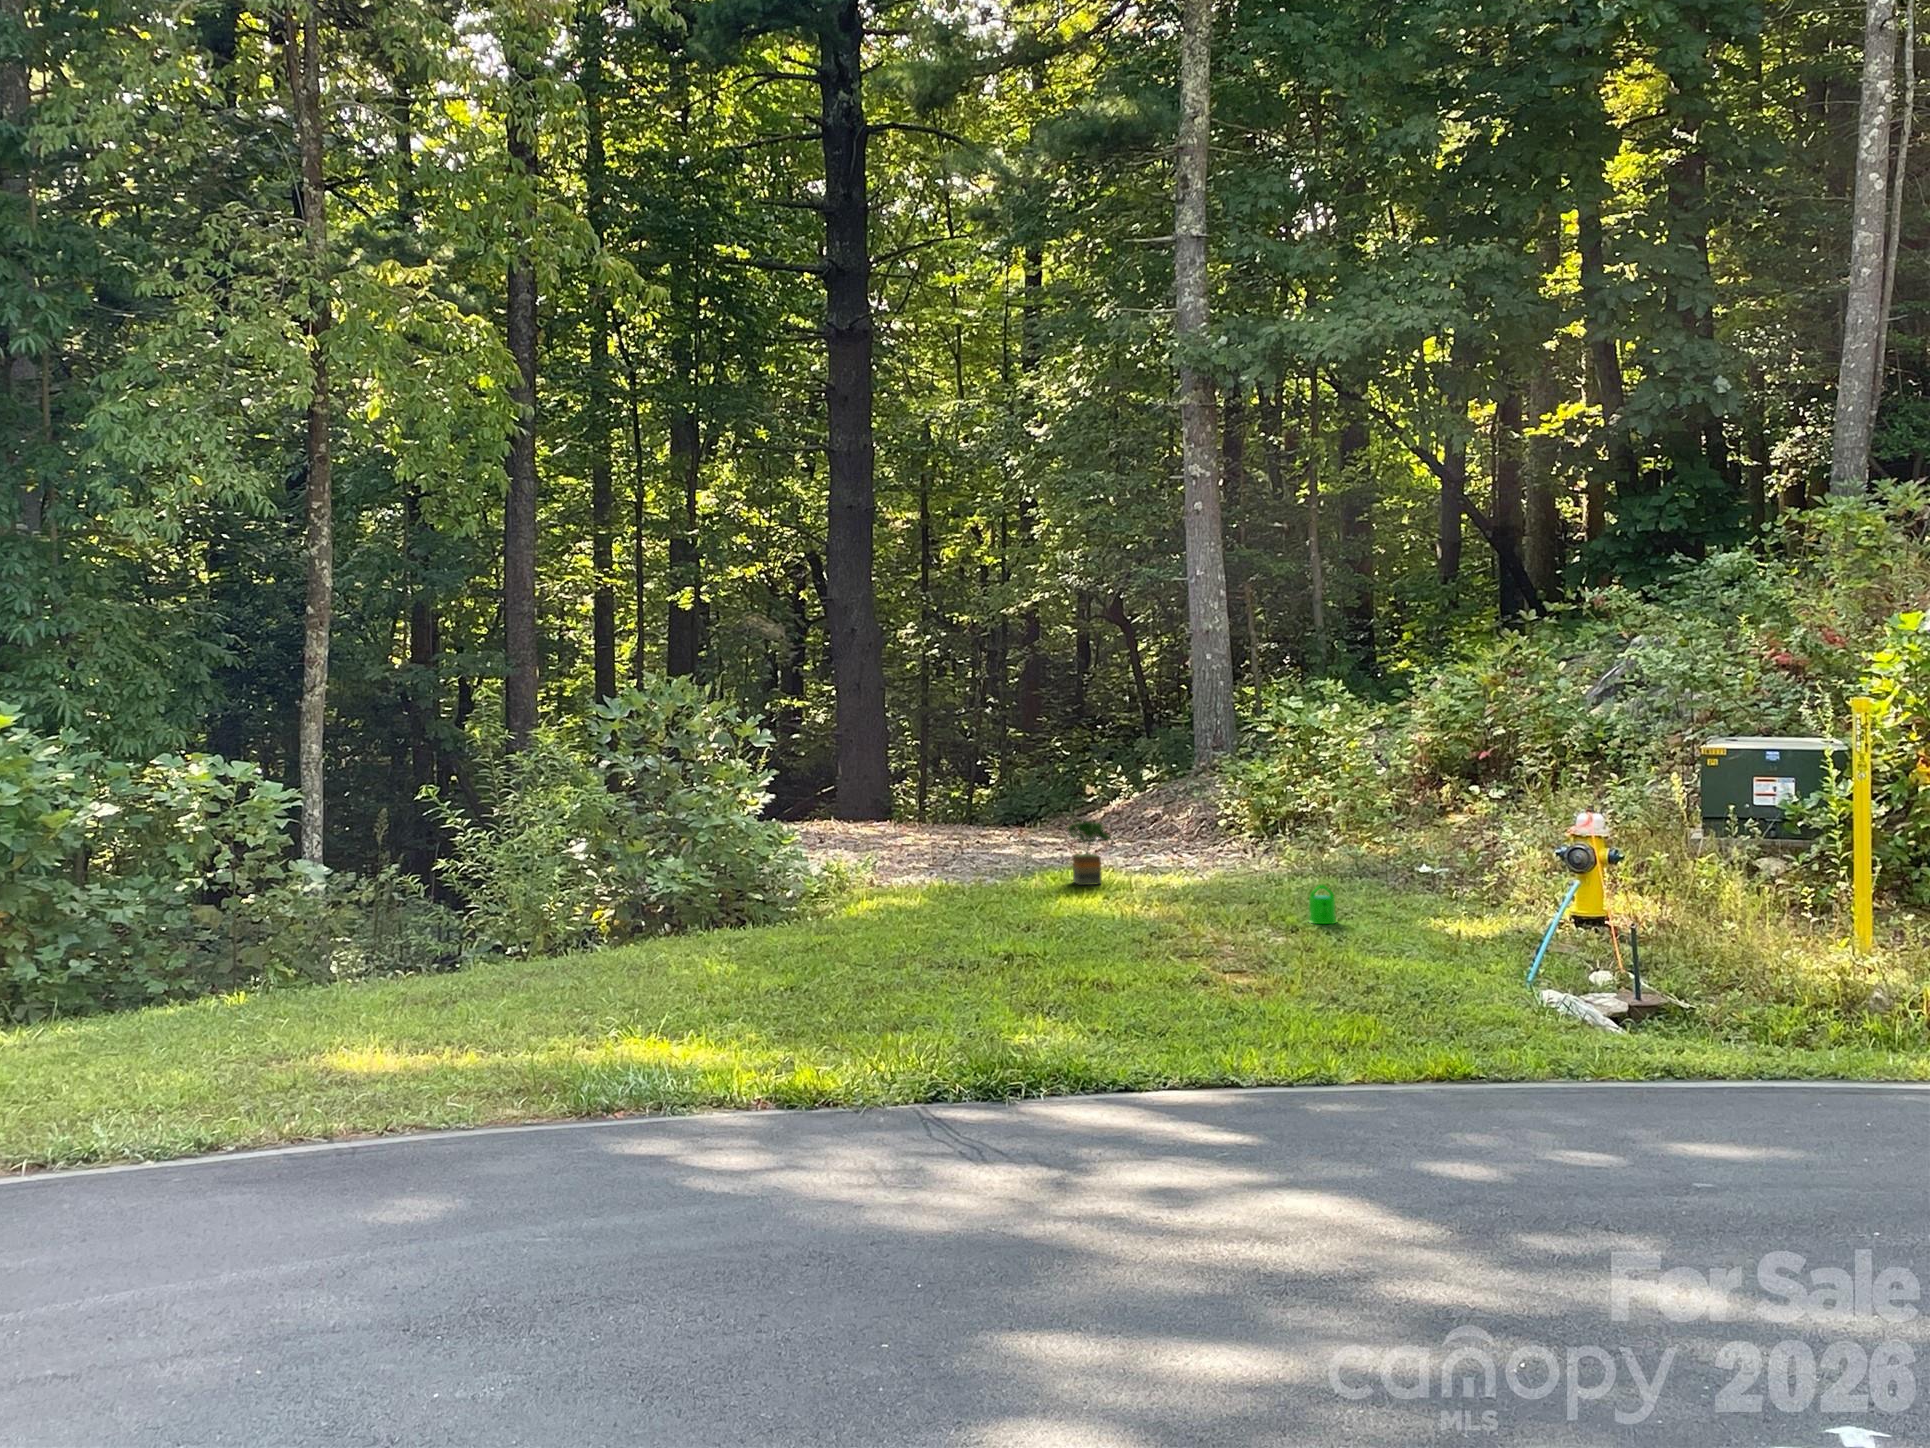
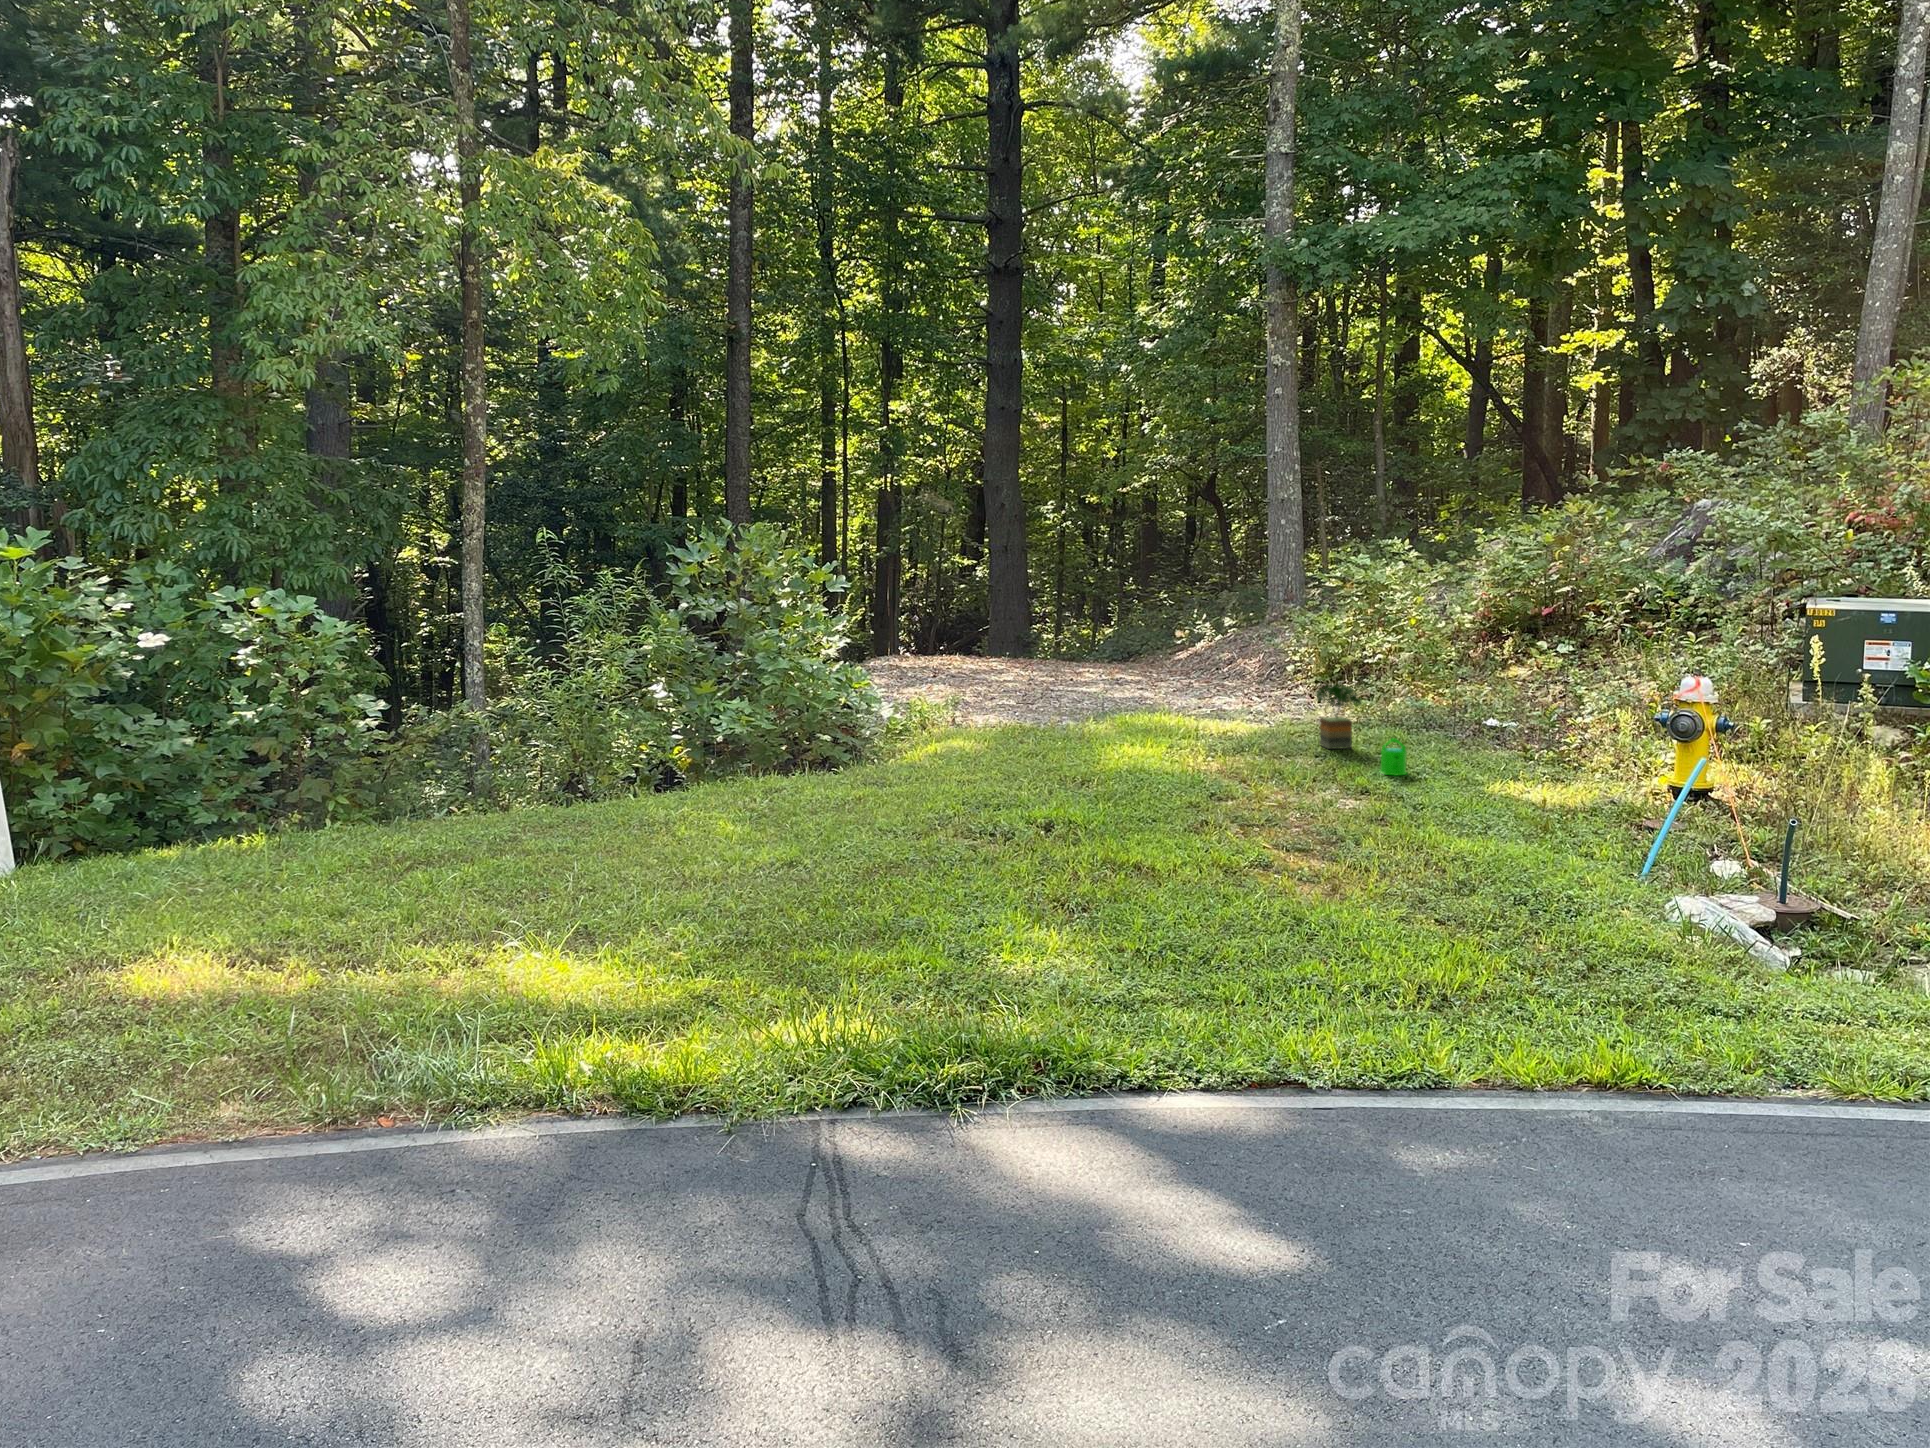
potted tree: present [1067,821,1110,885] -> present [1316,685,1363,749]

